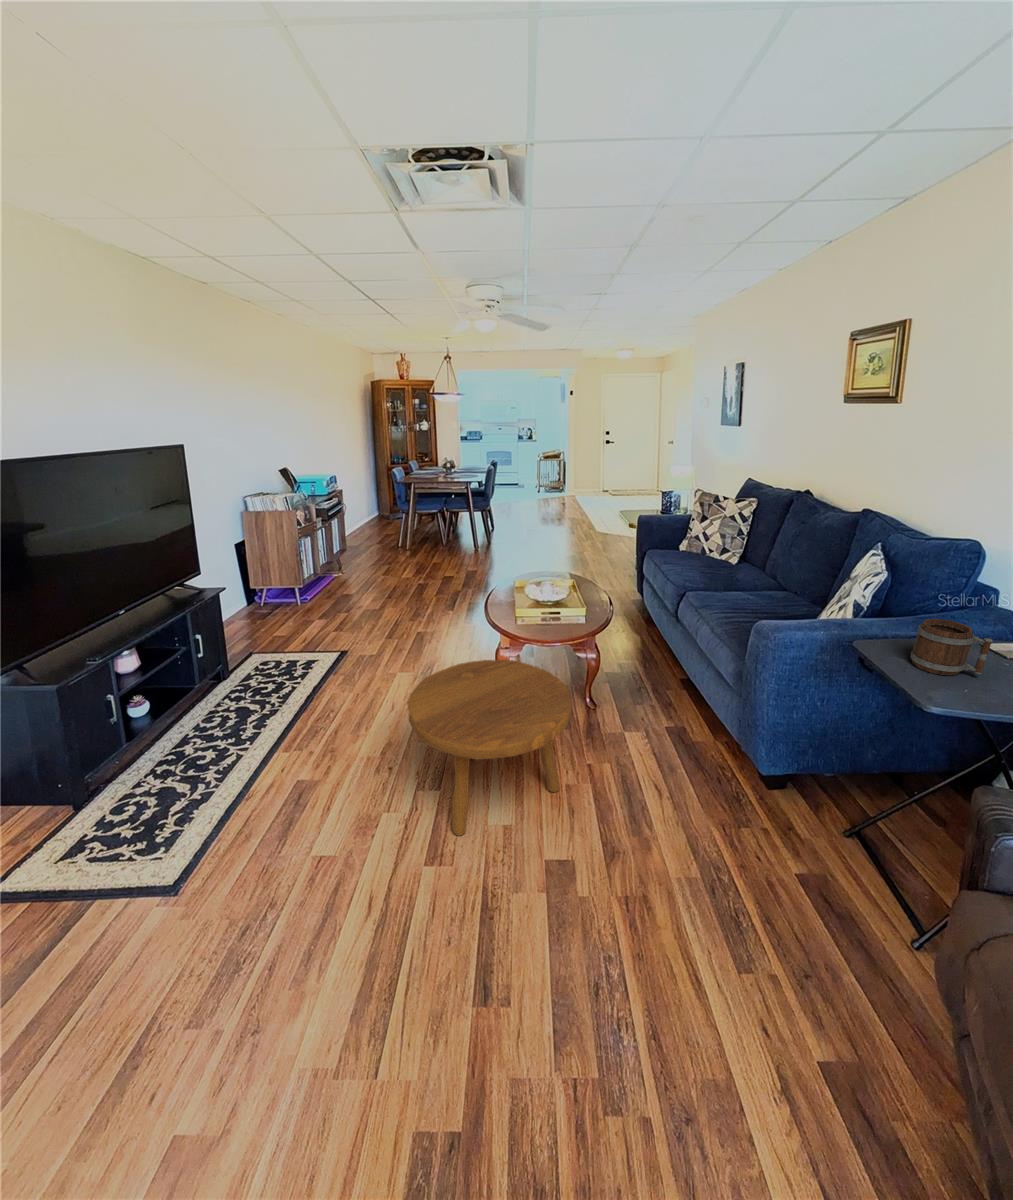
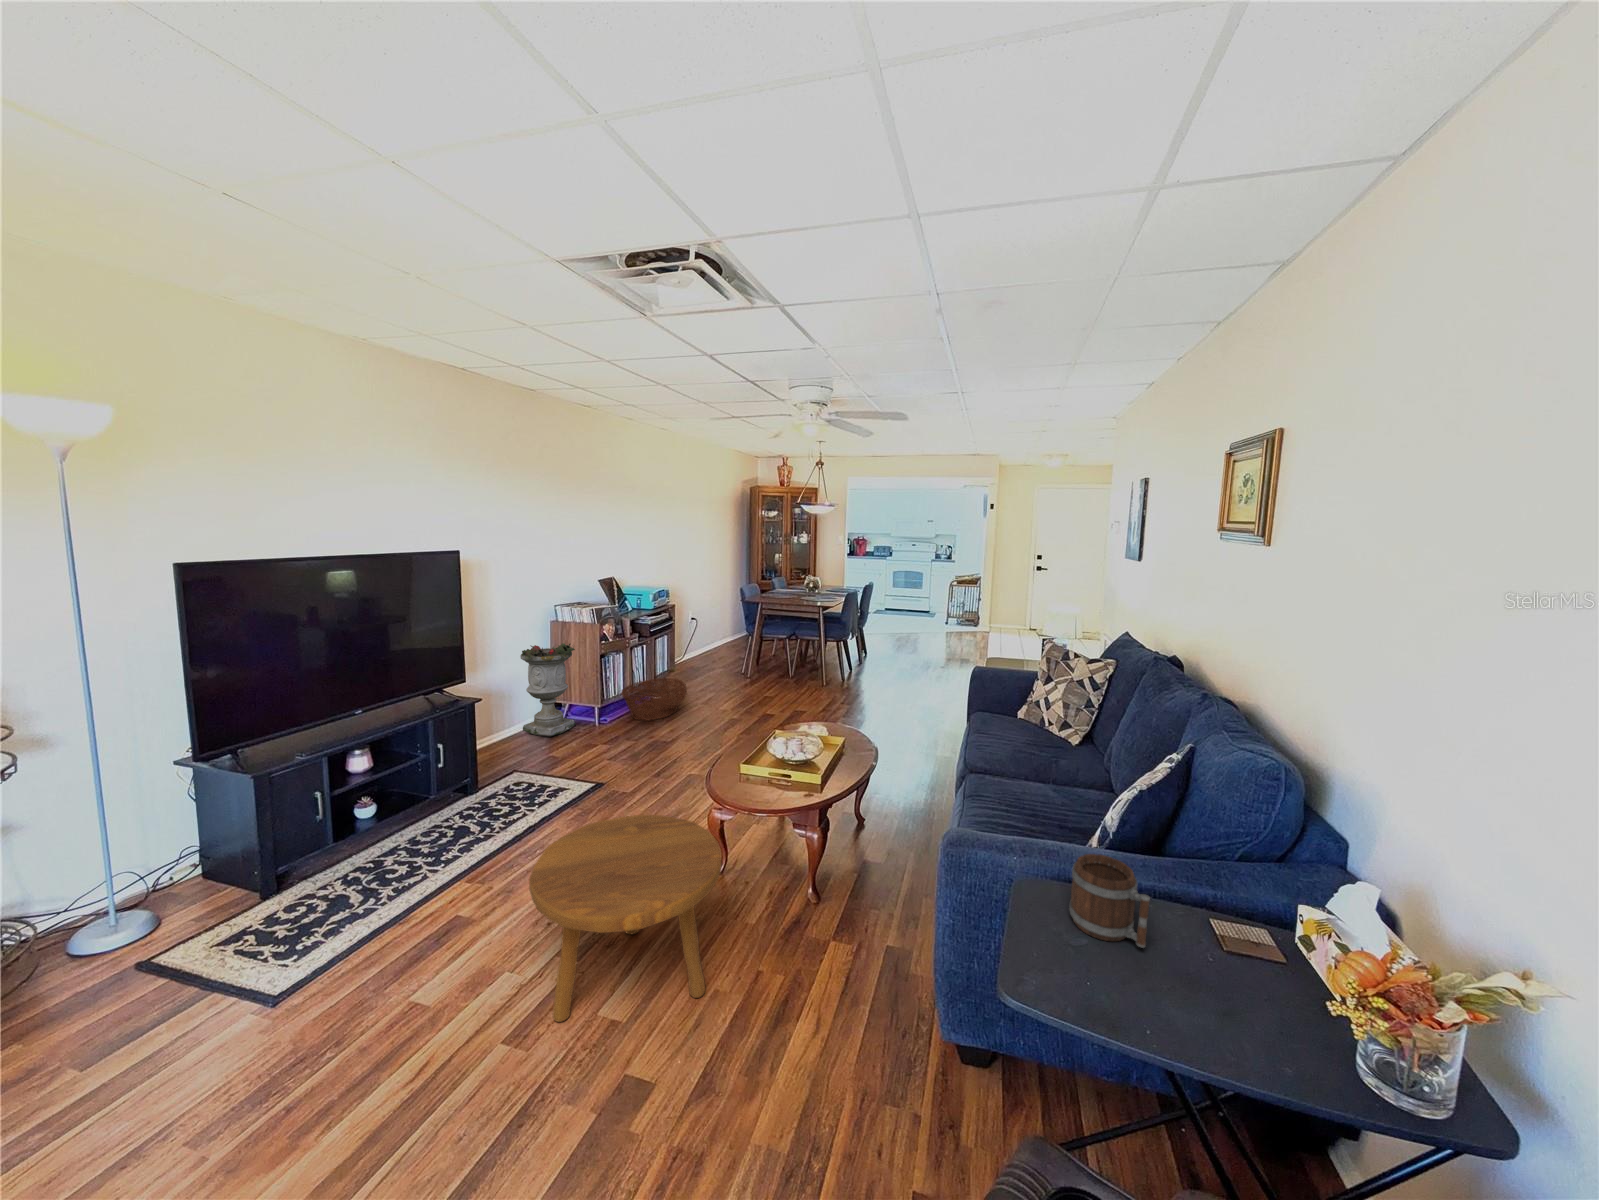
planter: none [213,530,279,622] -> present [520,643,576,736]
basket: none [312,556,371,596] -> present [621,678,687,720]

